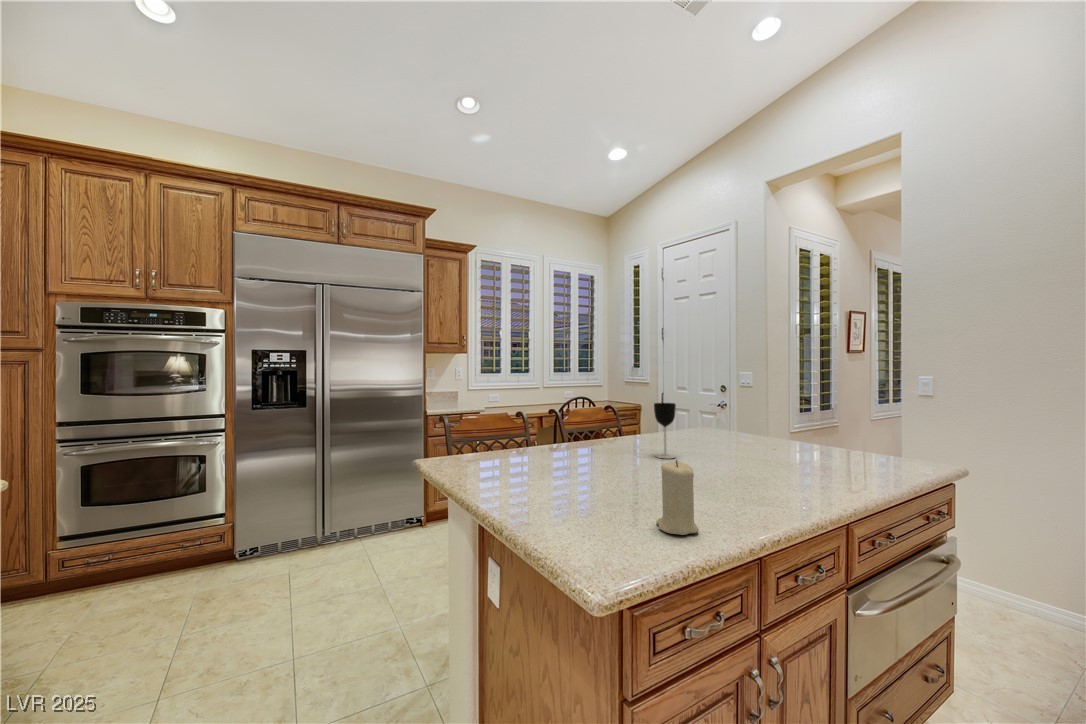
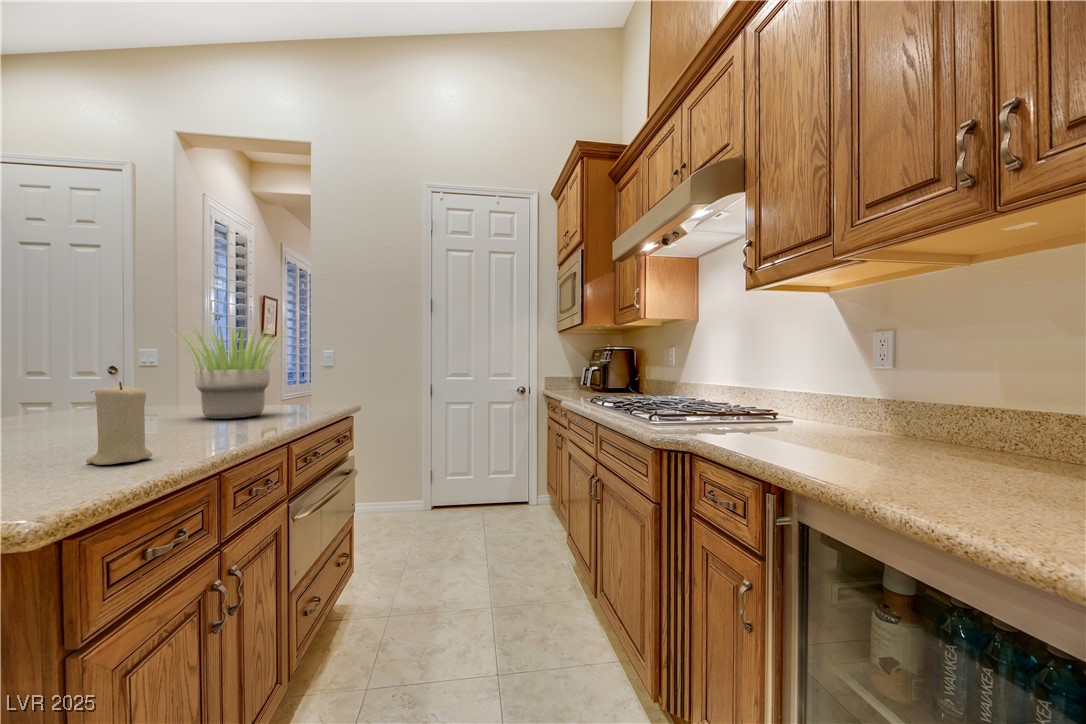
potted plant: none [732,379,855,478] -> present [181,326,283,419]
wine glass: present [654,403,676,458] -> none [31,355,73,427]

